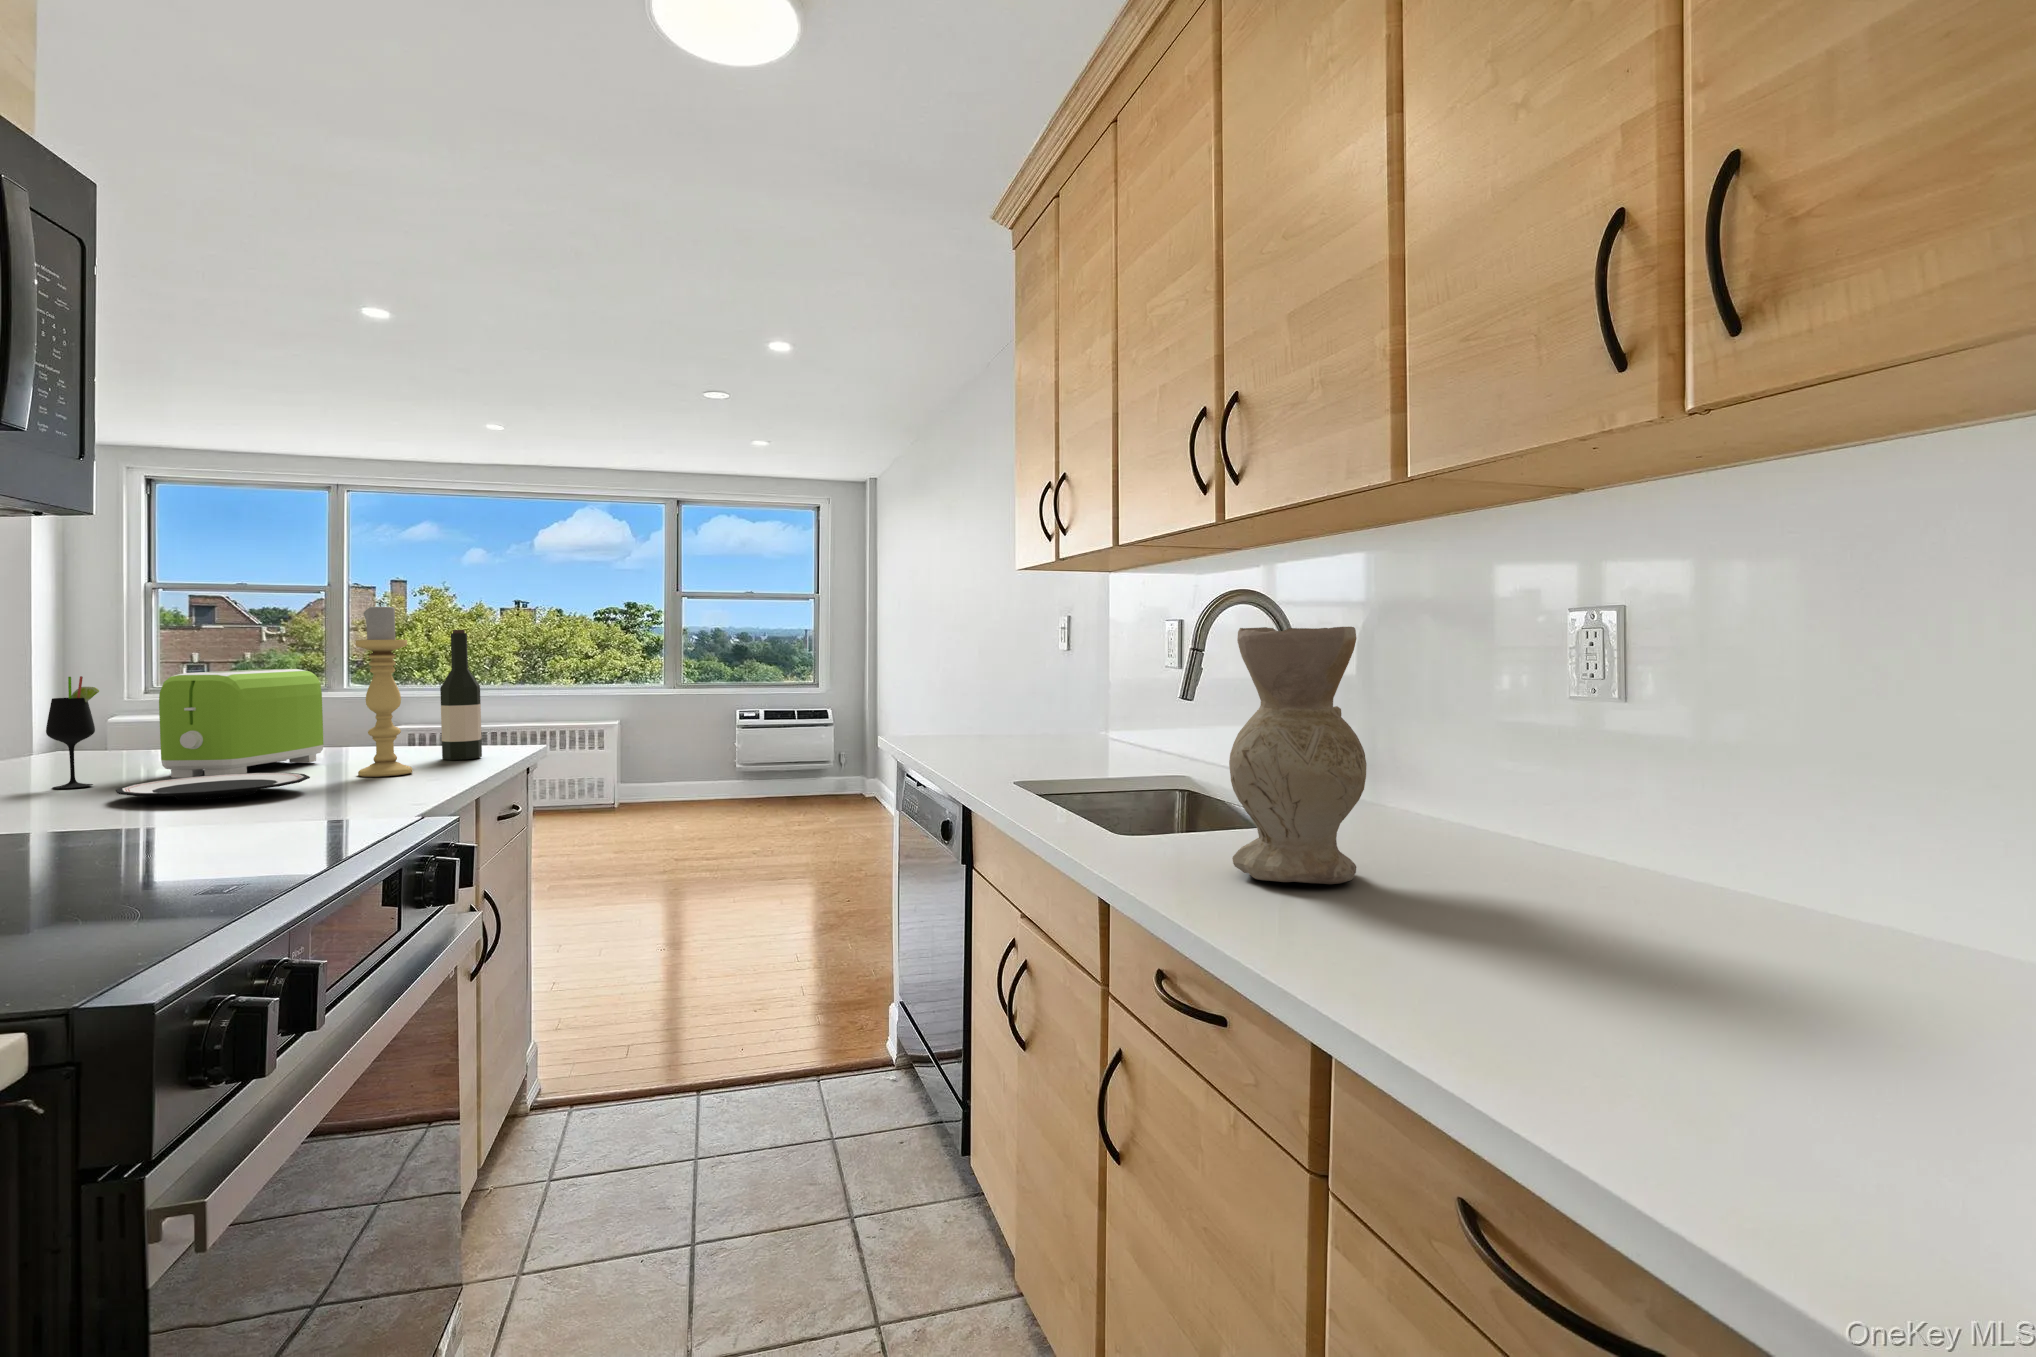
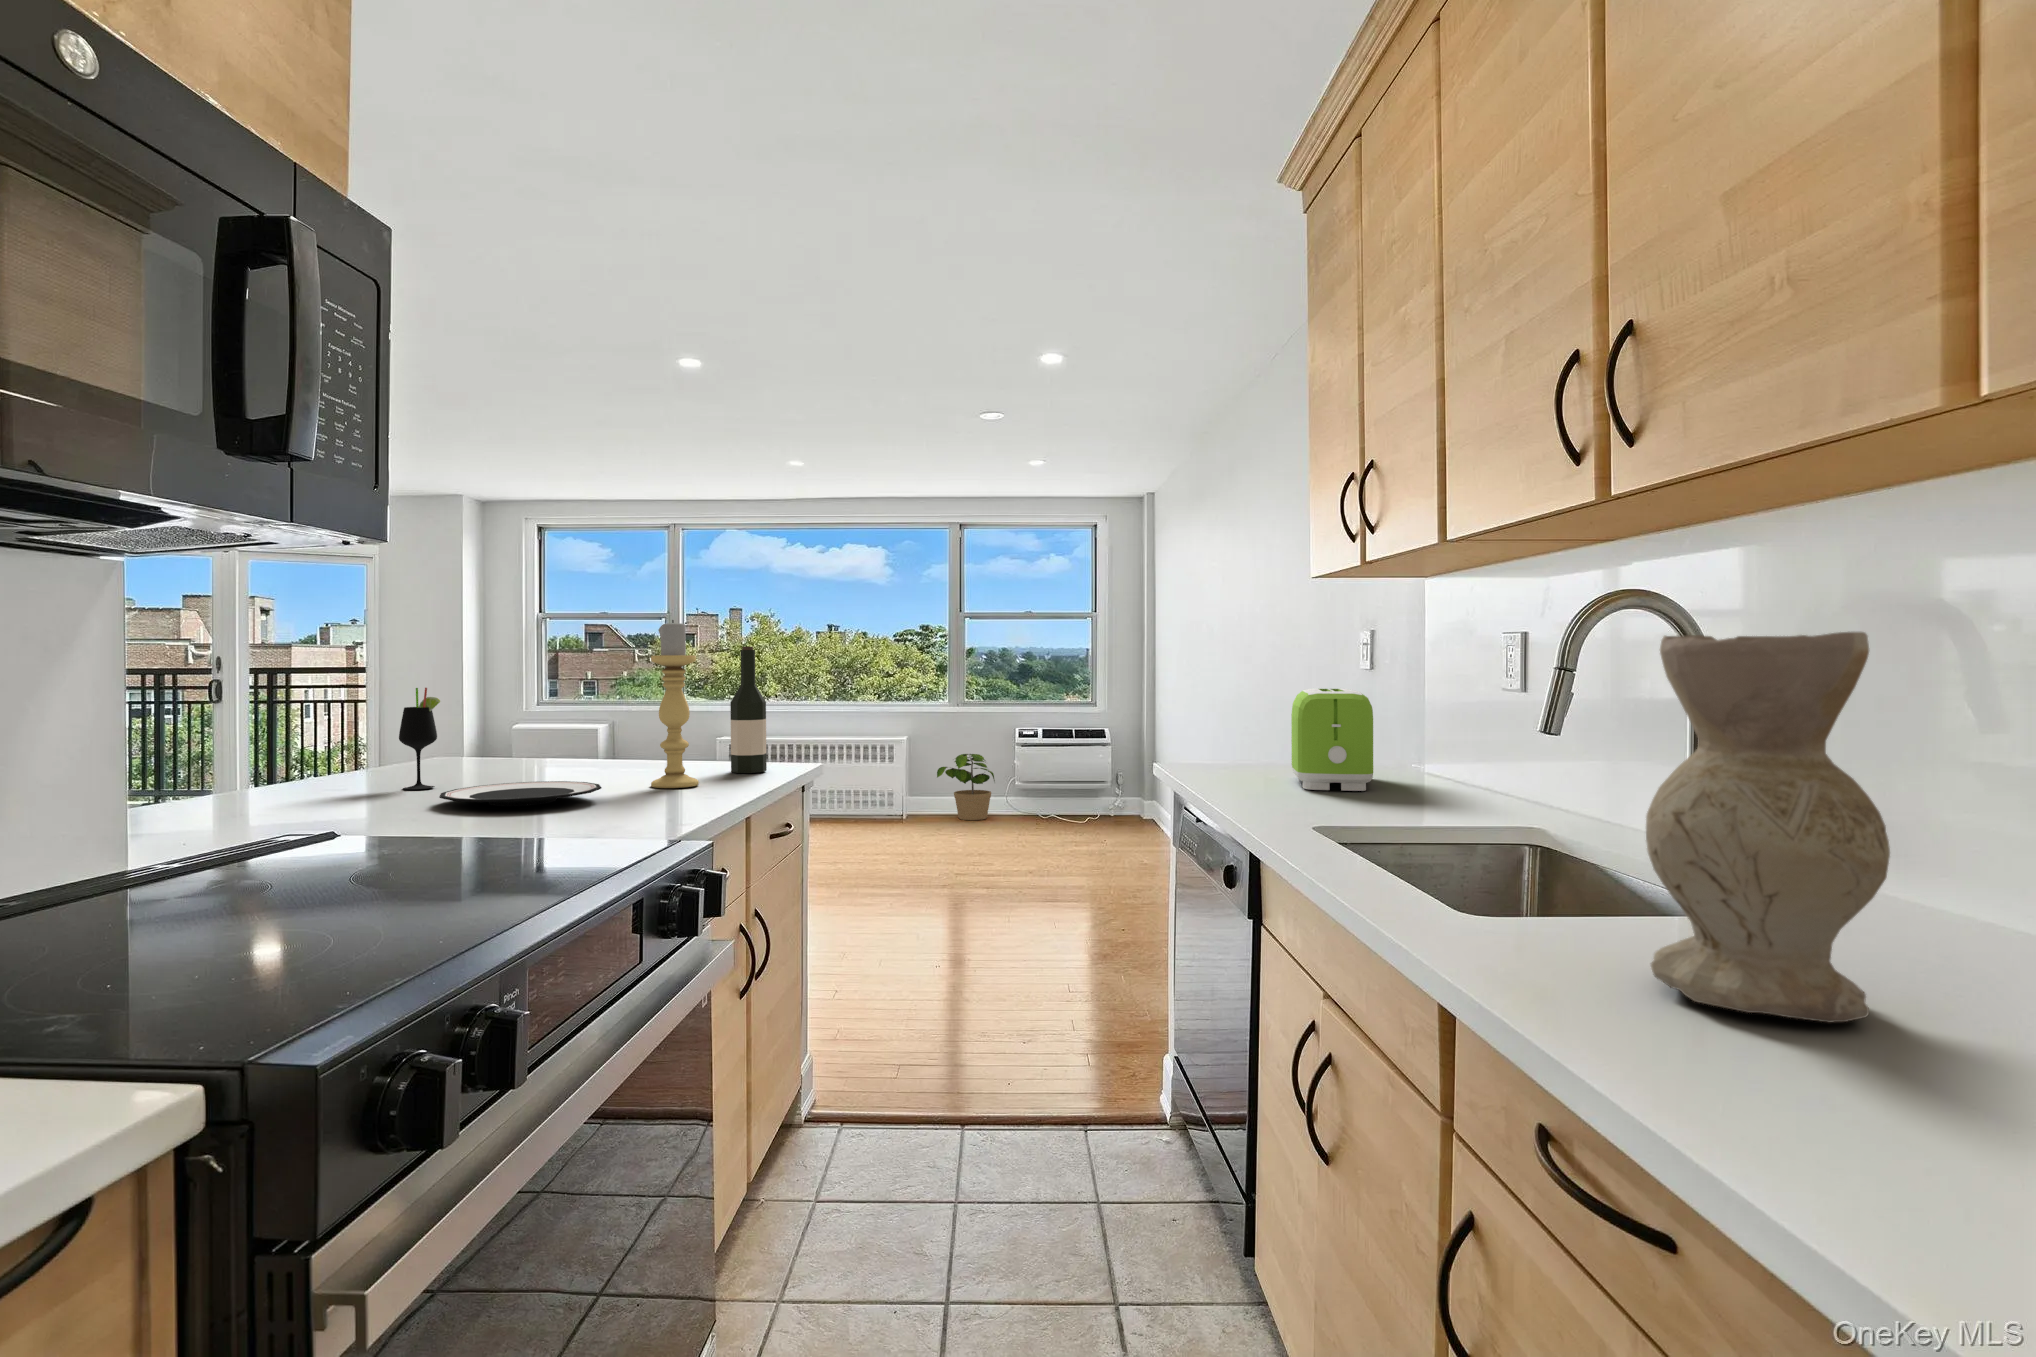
toaster: present [159,669,324,778] -> present [1291,688,1373,791]
potted plant: none [645,738,709,807] -> present [937,754,995,820]

